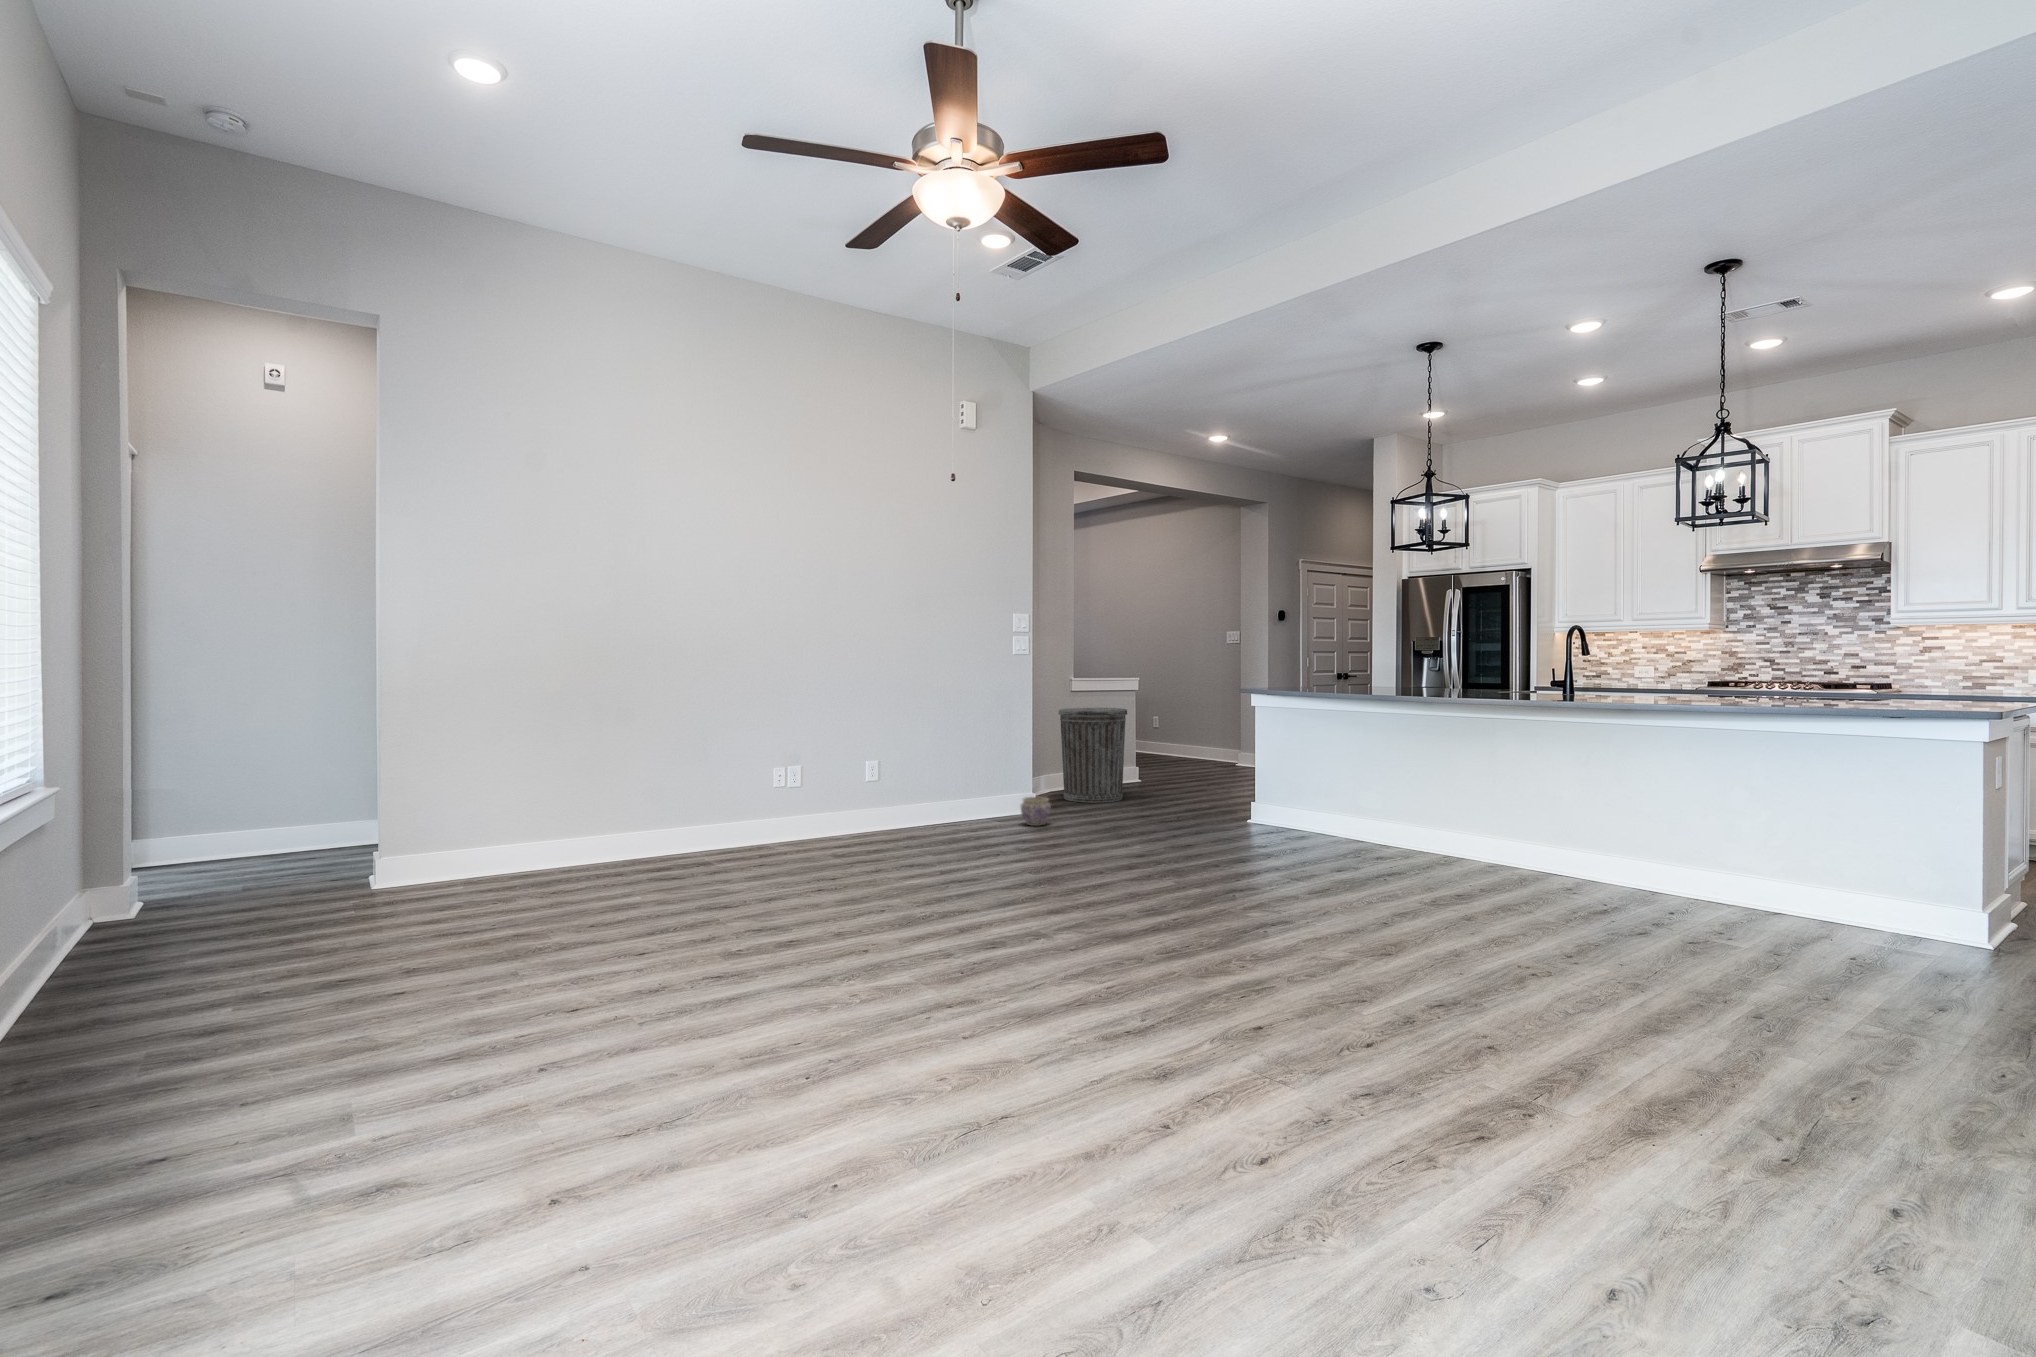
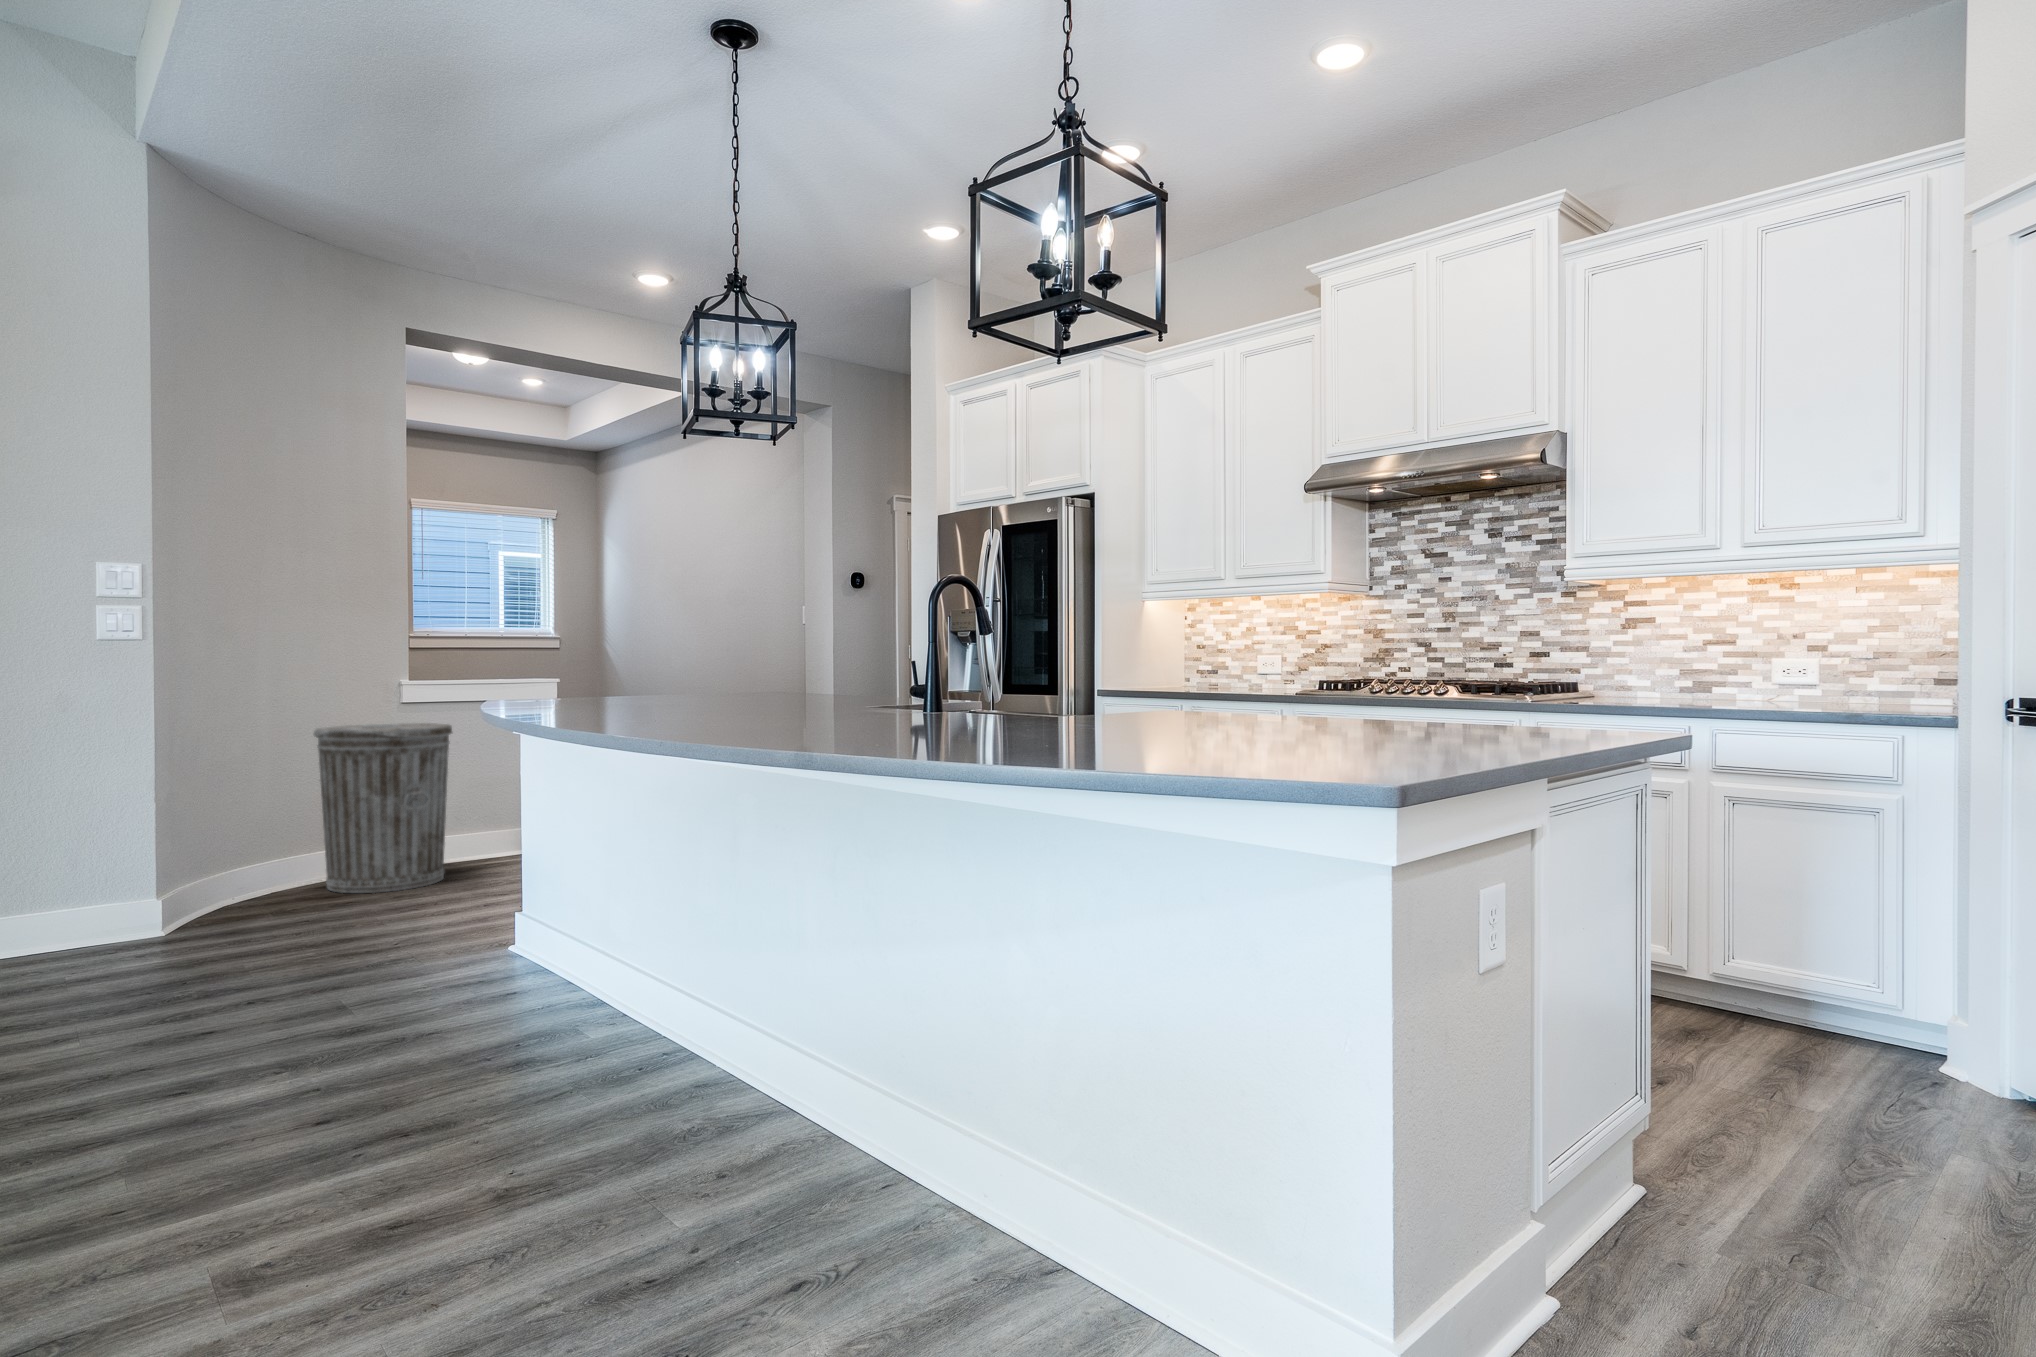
planter: present [1021,797,1051,826] -> none [59,898,135,958]

